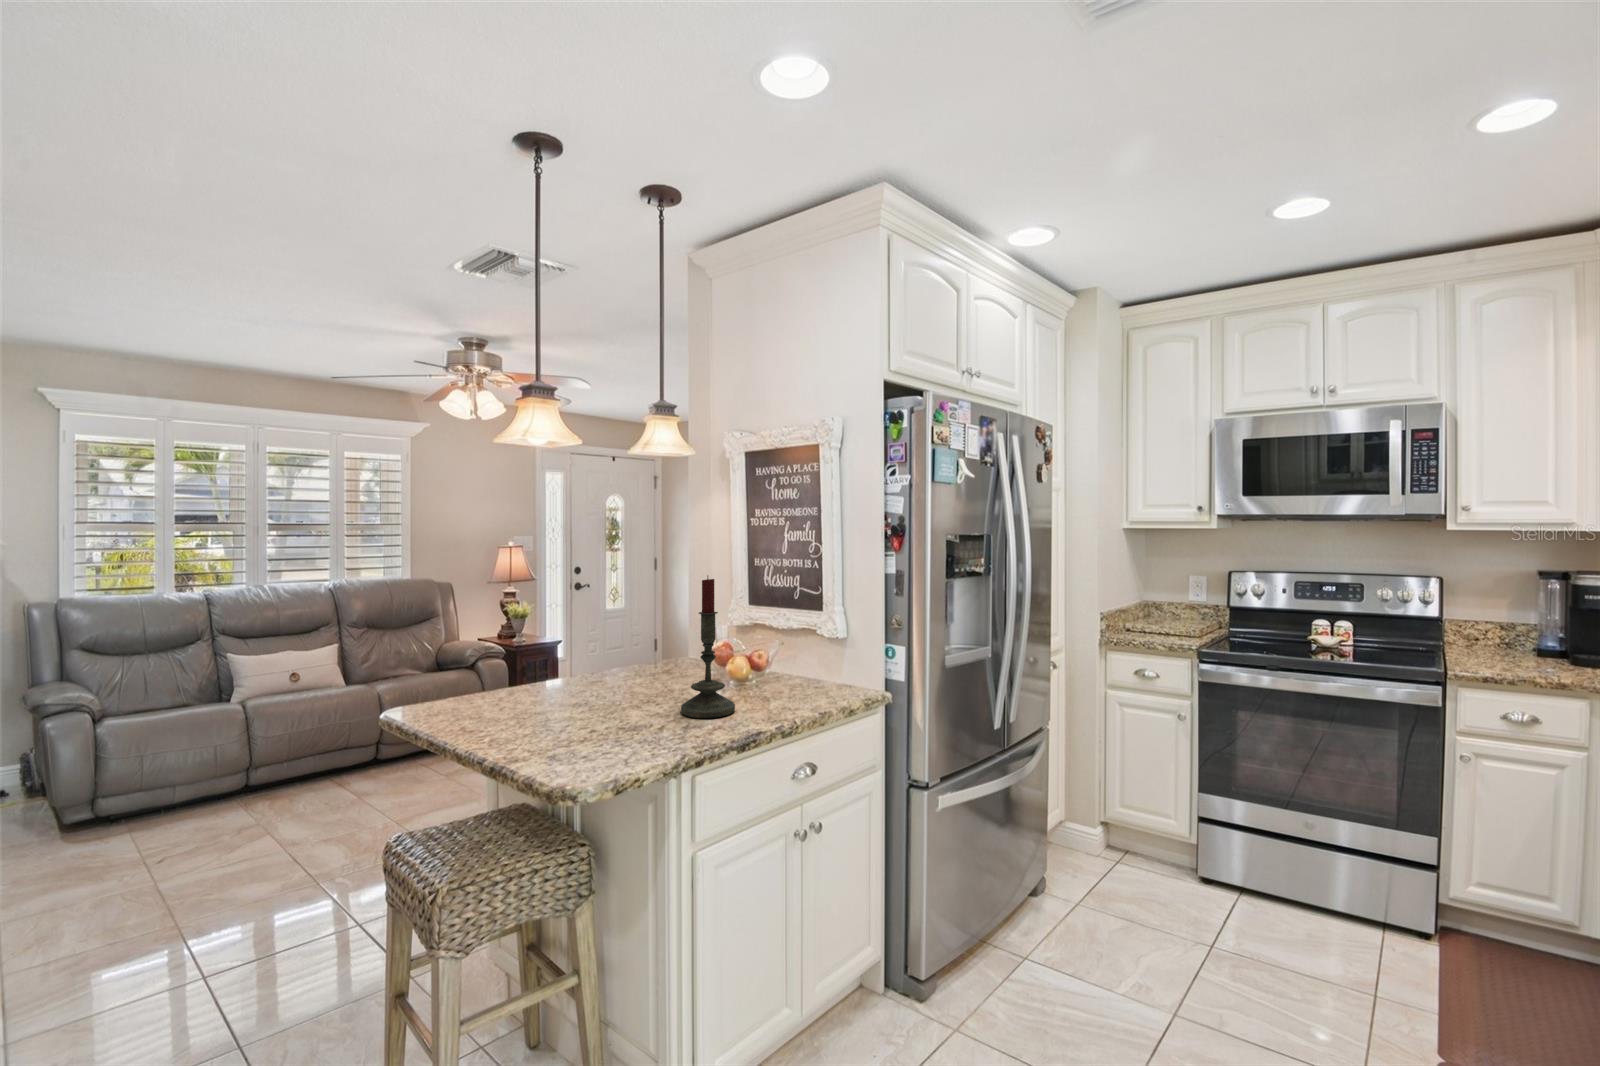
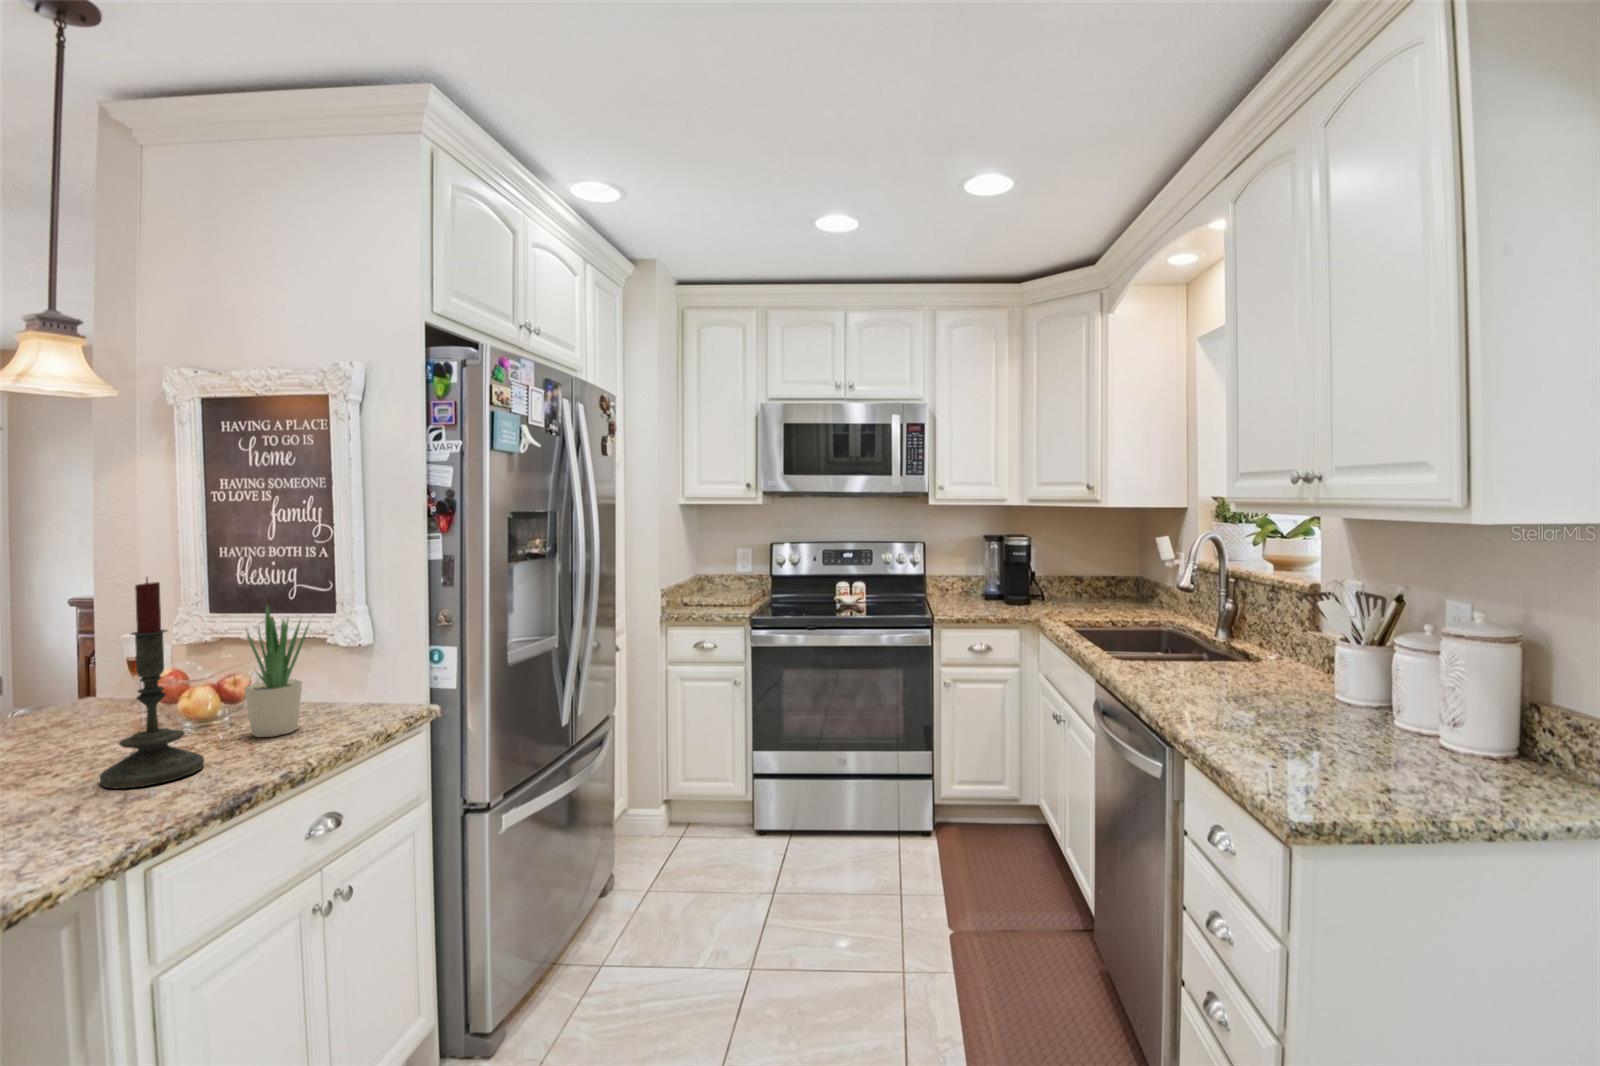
potted plant: none [762,597,803,698] -> present [245,601,309,737]

